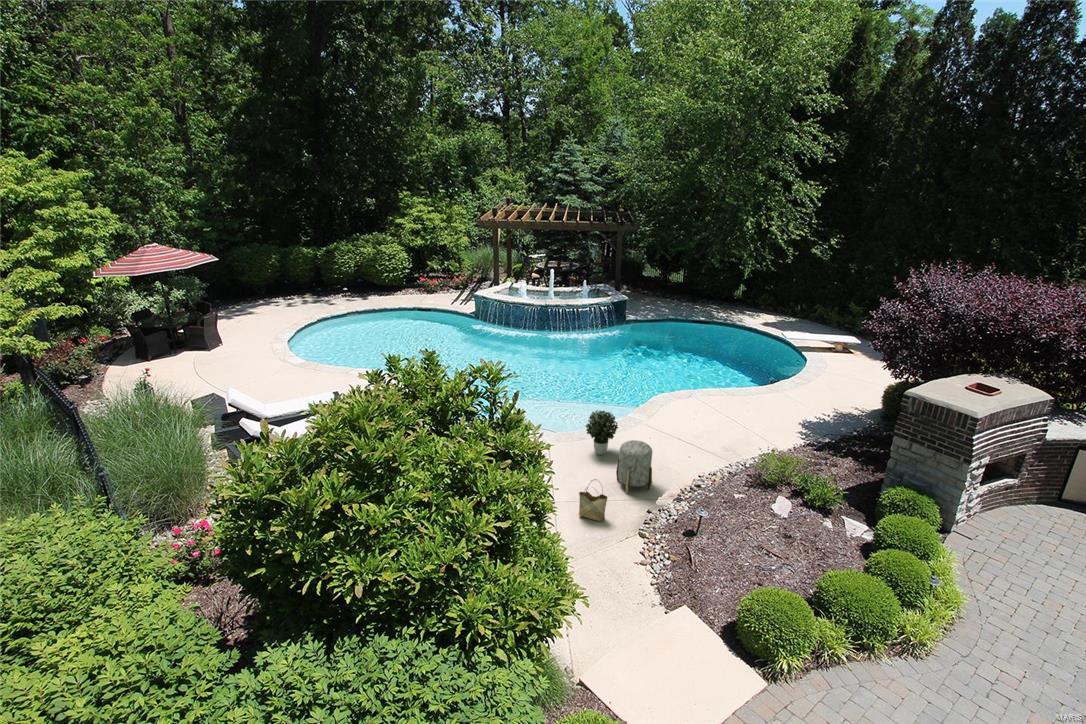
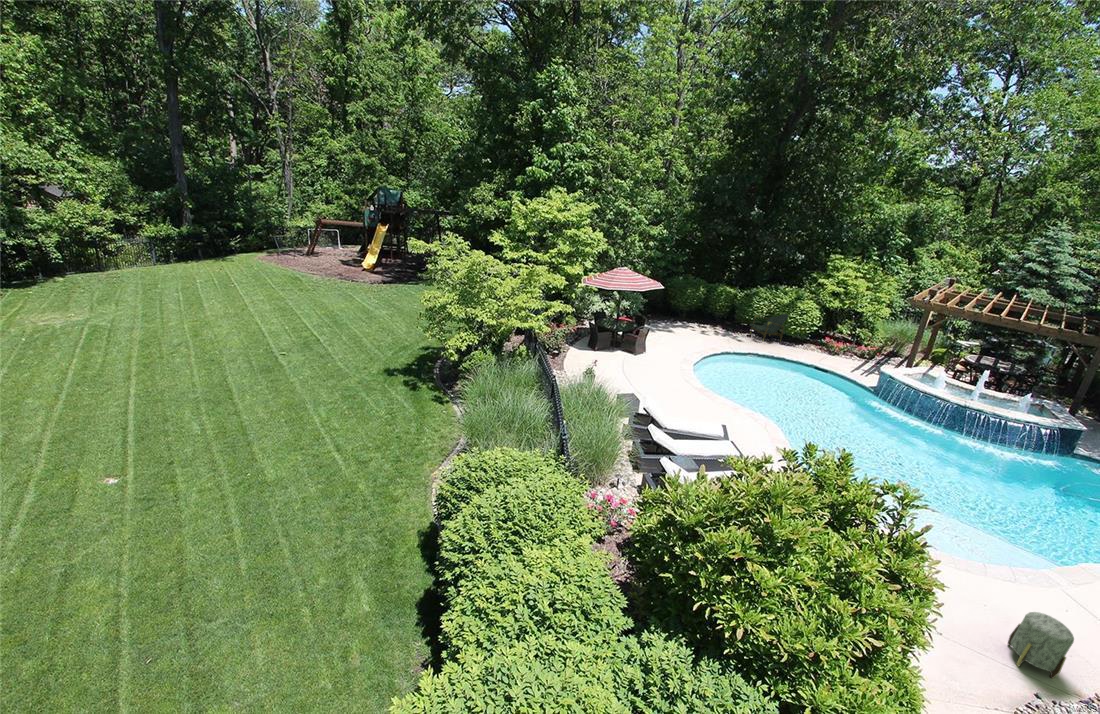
lounge chair: none [338,260,378,300] -> present [750,313,789,342]
potted plant: present [586,410,618,455] -> none [981,557,1031,606]
woven basket: present [579,479,607,521] -> none [946,633,991,679]

